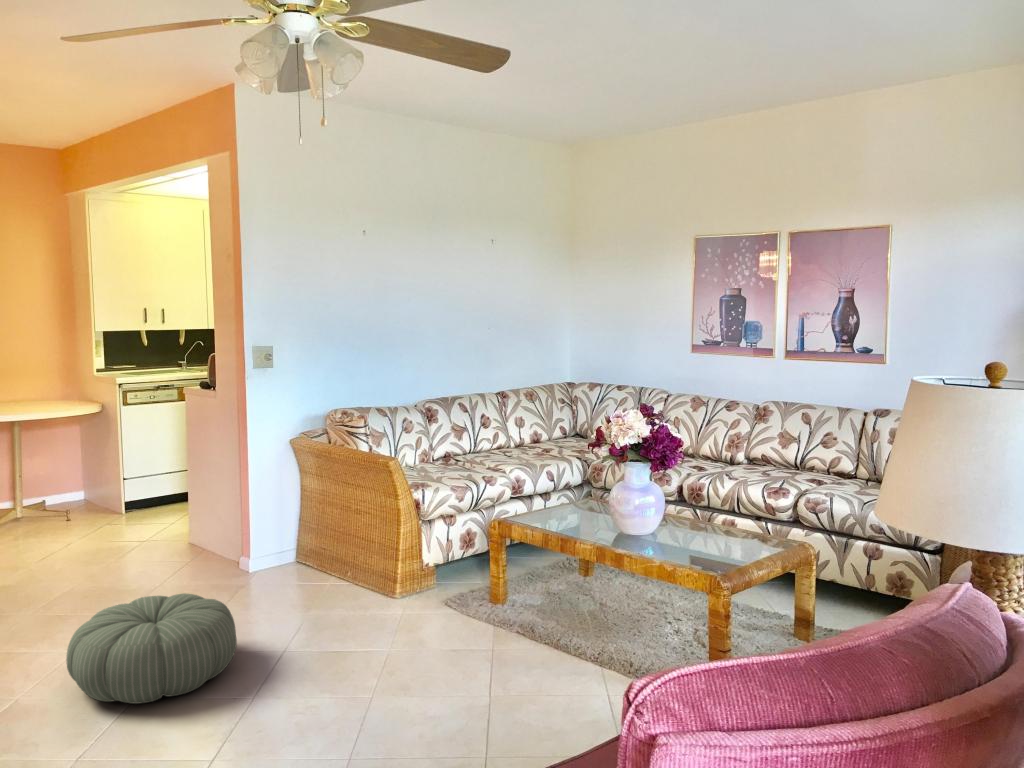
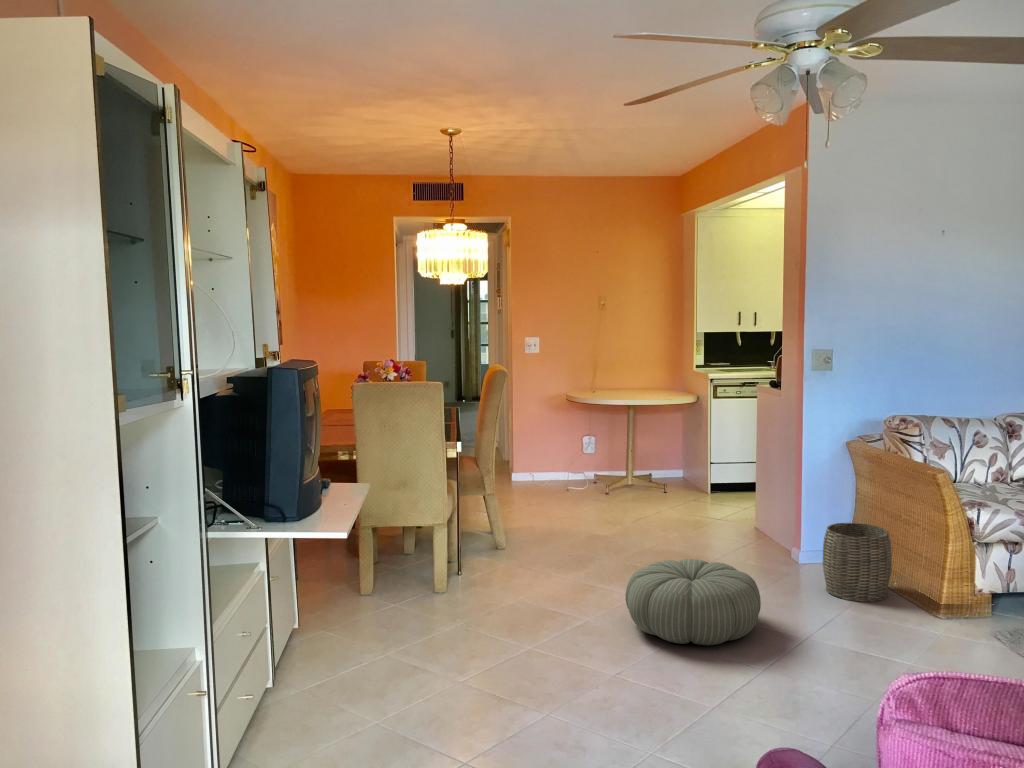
woven basket: none [282,520,349,601] -> present [823,523,892,602]

